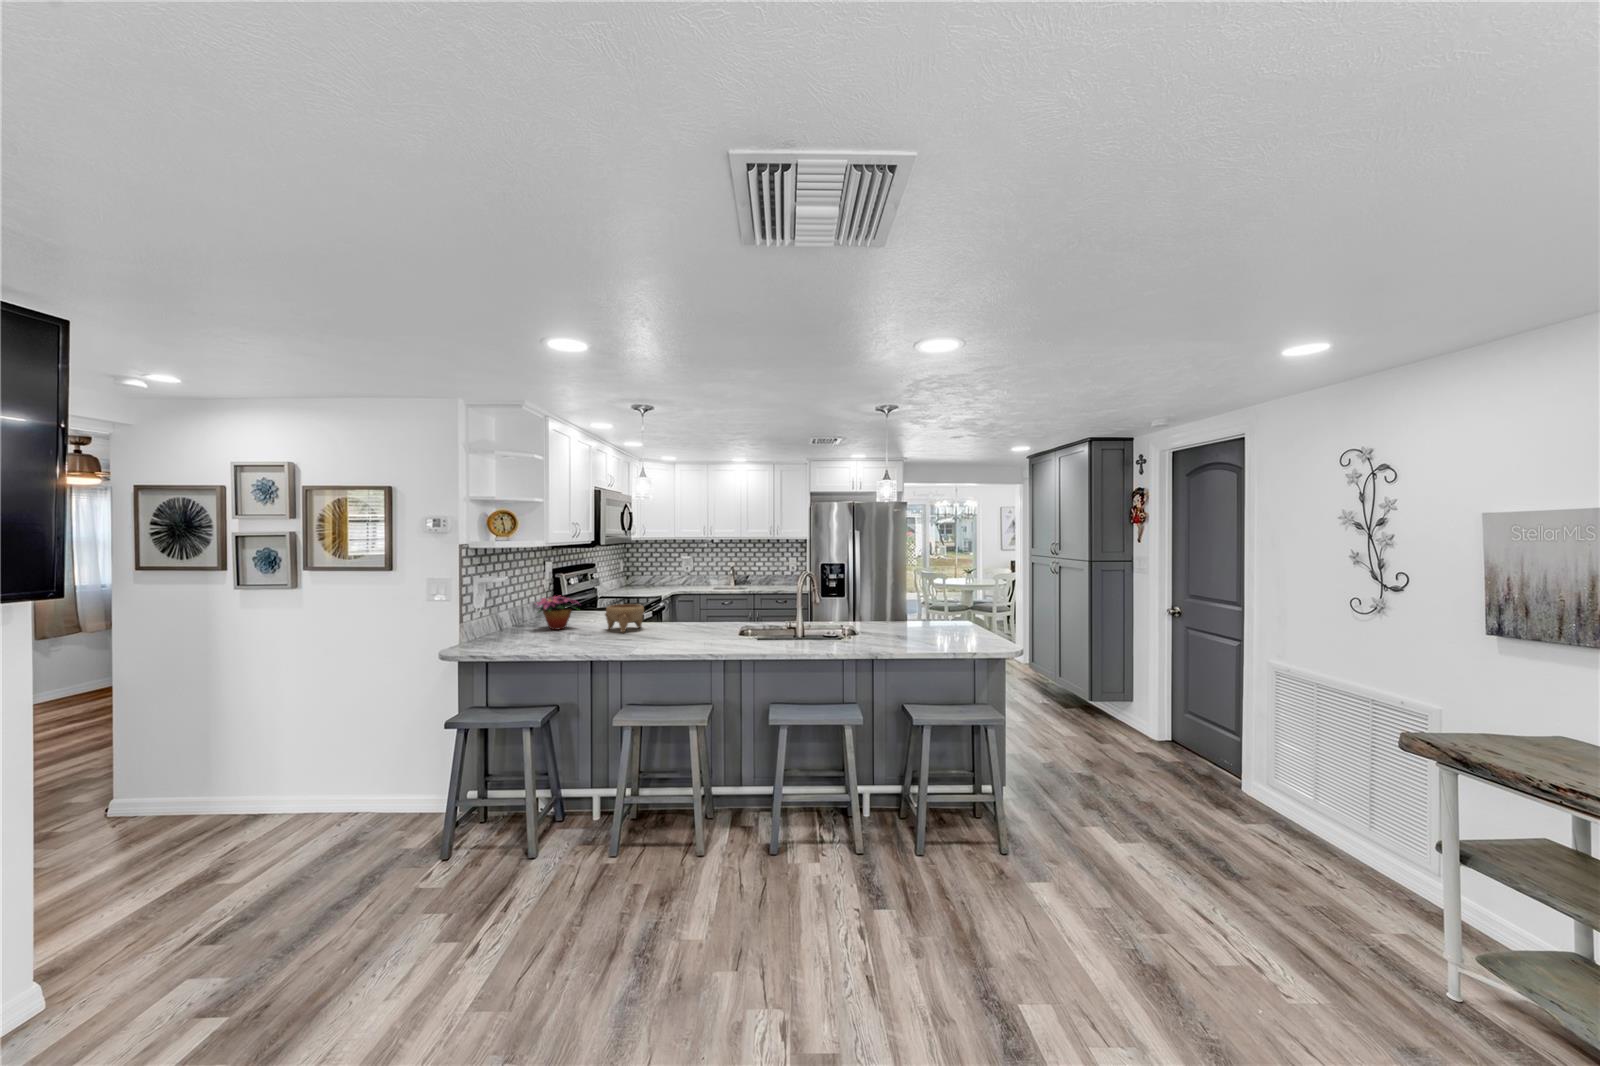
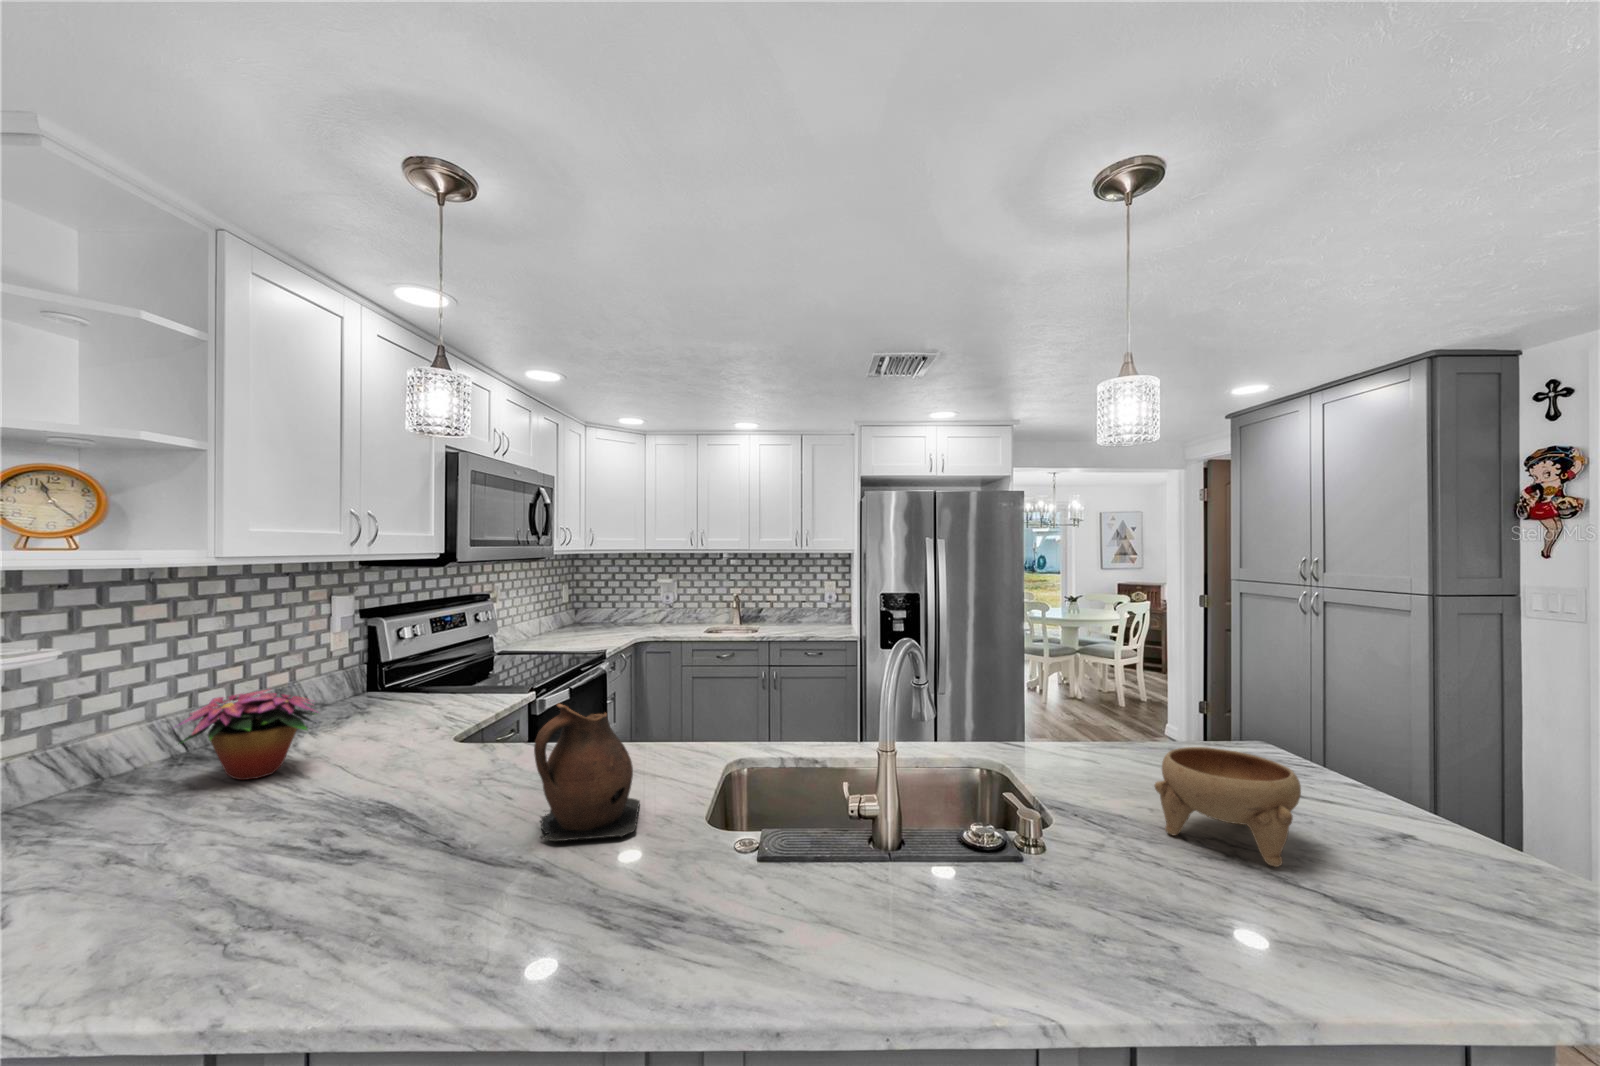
ceramic pitcher: none [682,593,718,637] -> present [534,704,640,841]
bowl: present [605,604,644,632] -> present [1154,747,1301,867]

